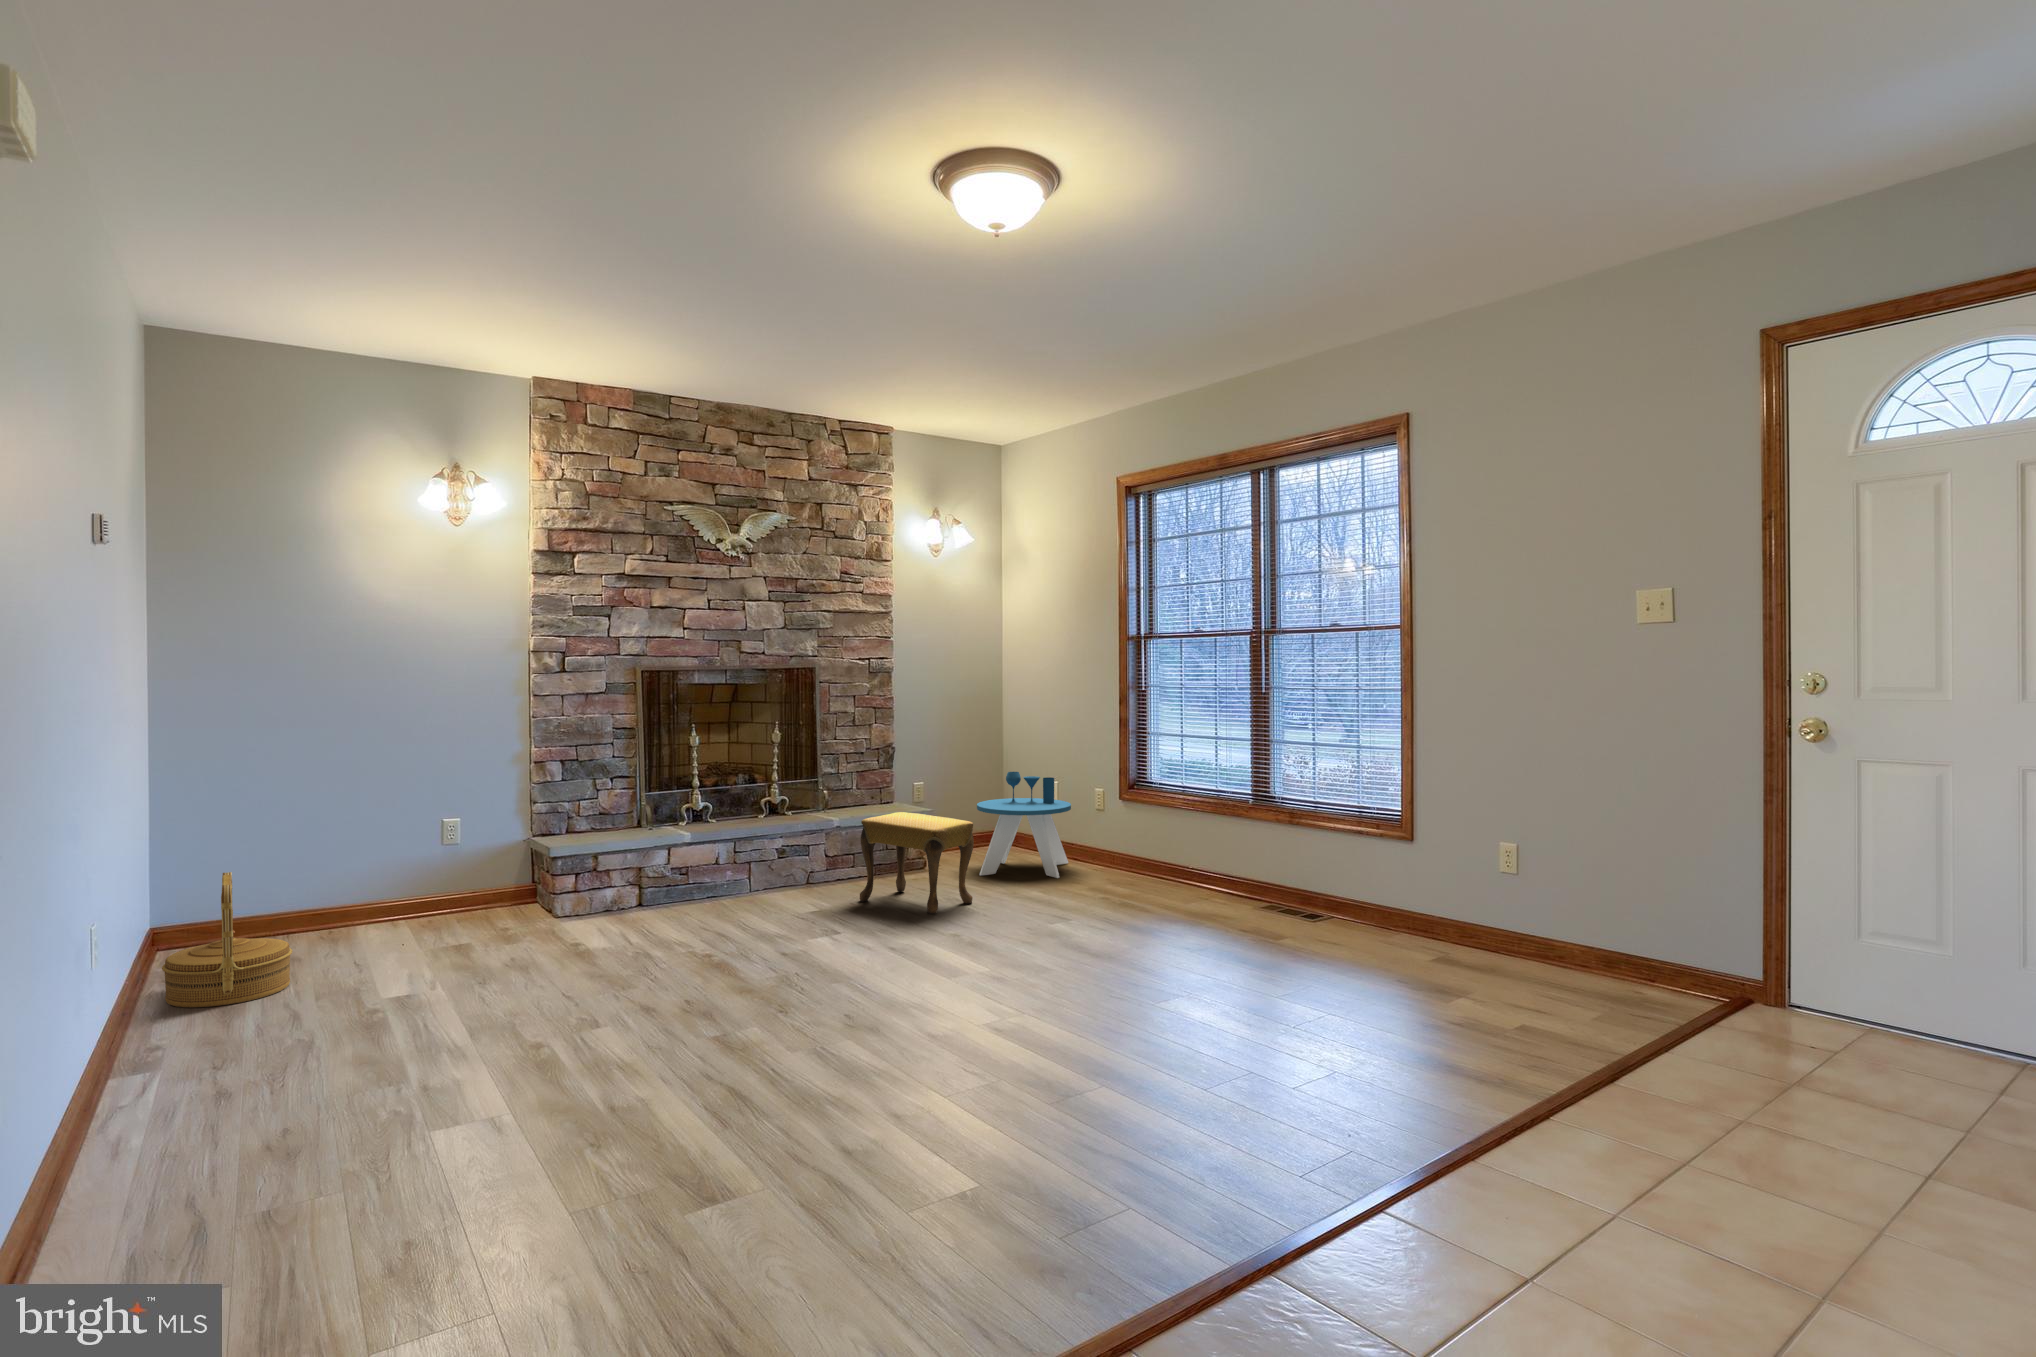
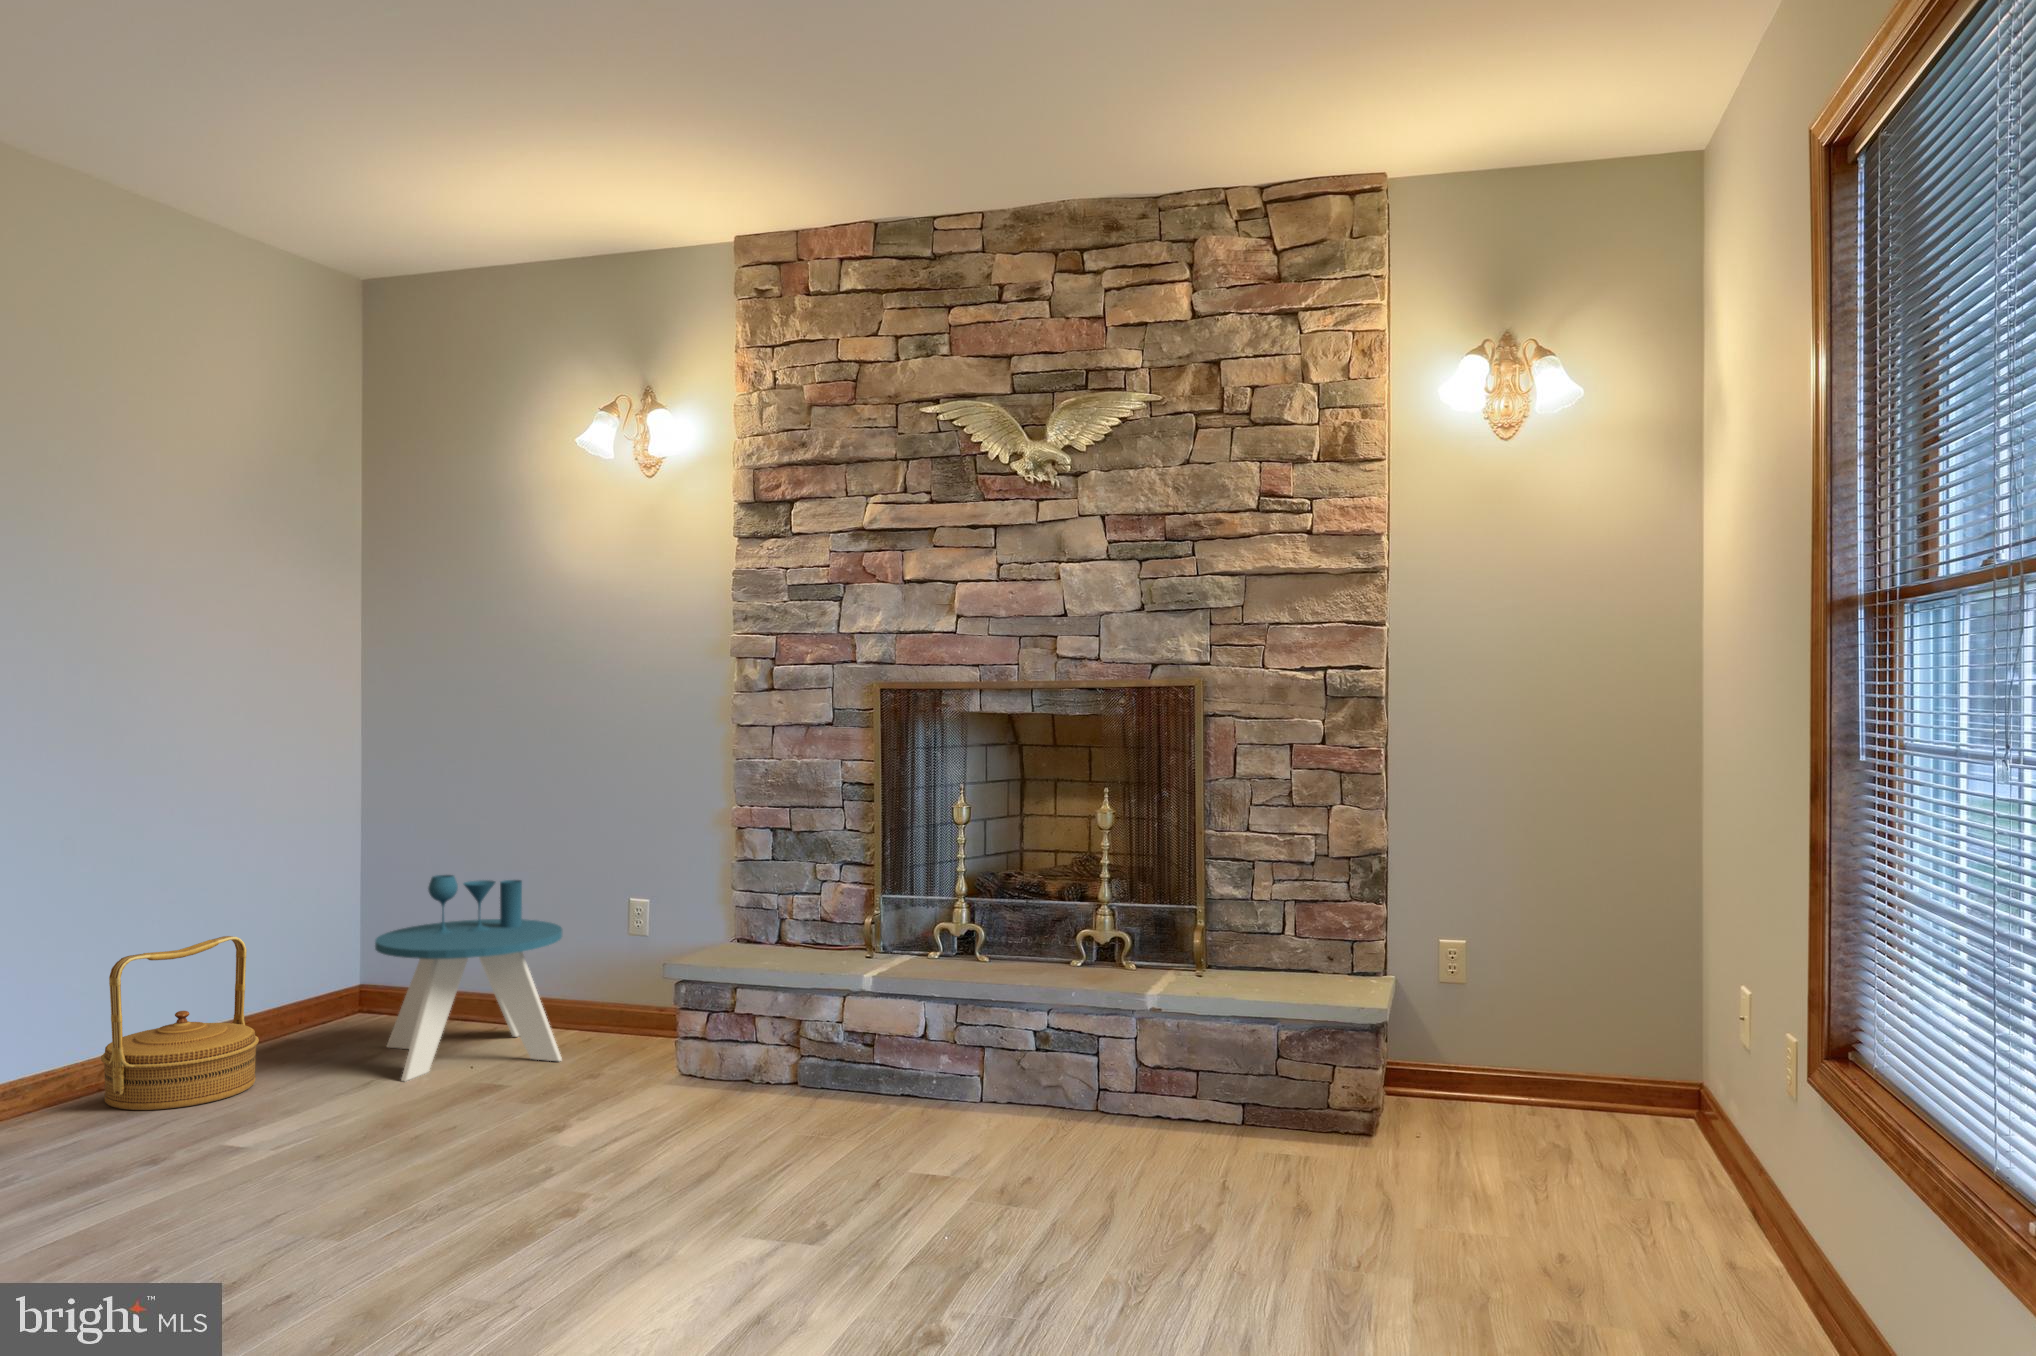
side table: present [977,772,1071,878] -> present [375,875,562,1081]
footstool: present [860,812,974,914] -> none [1051,1008,1219,1274]

